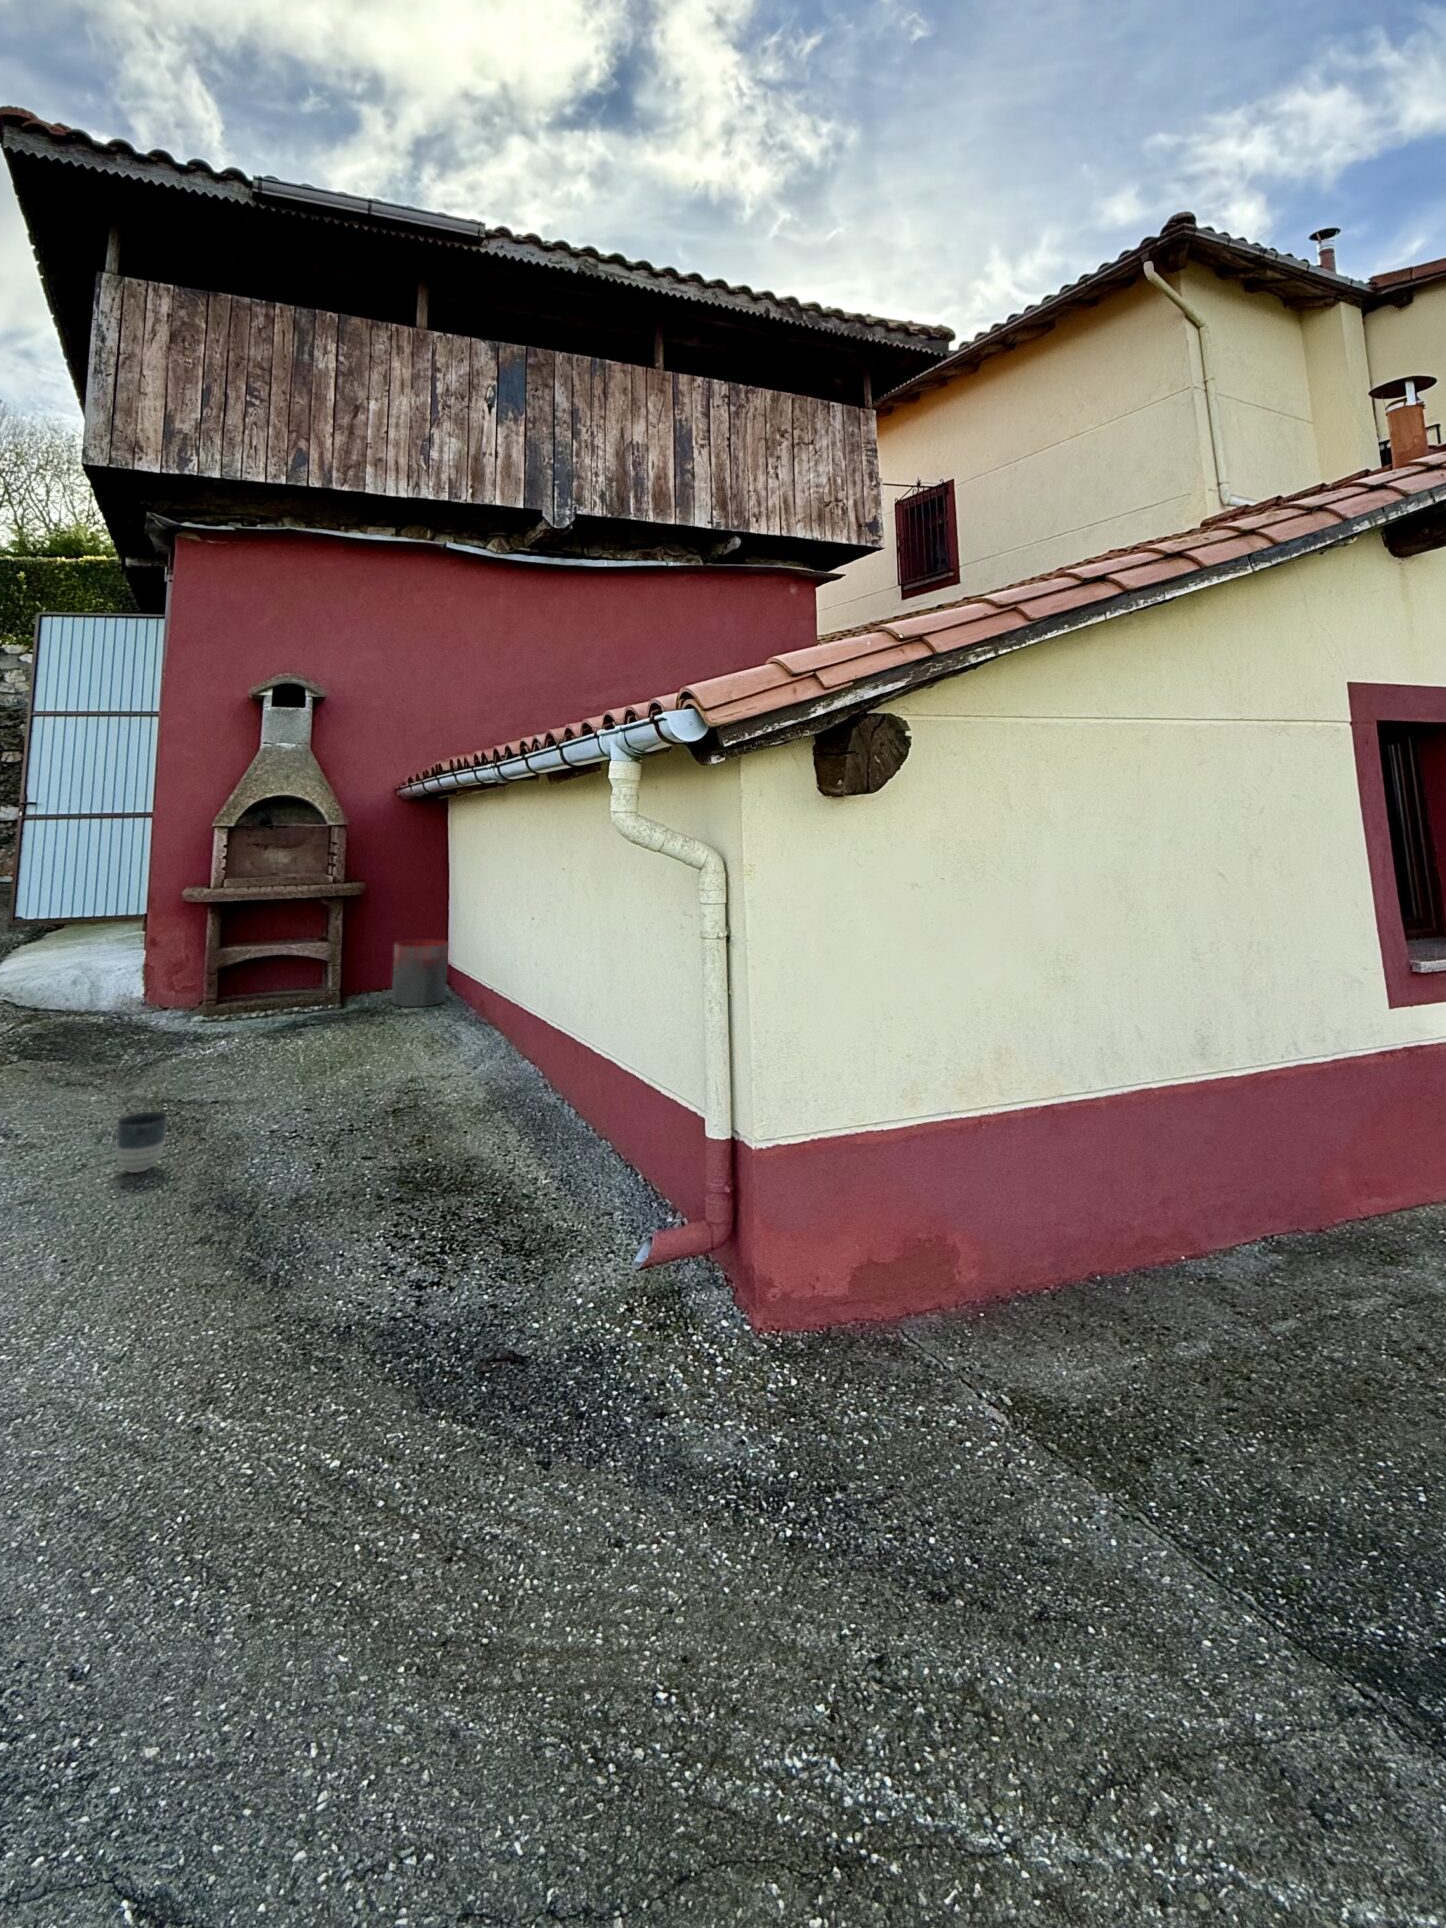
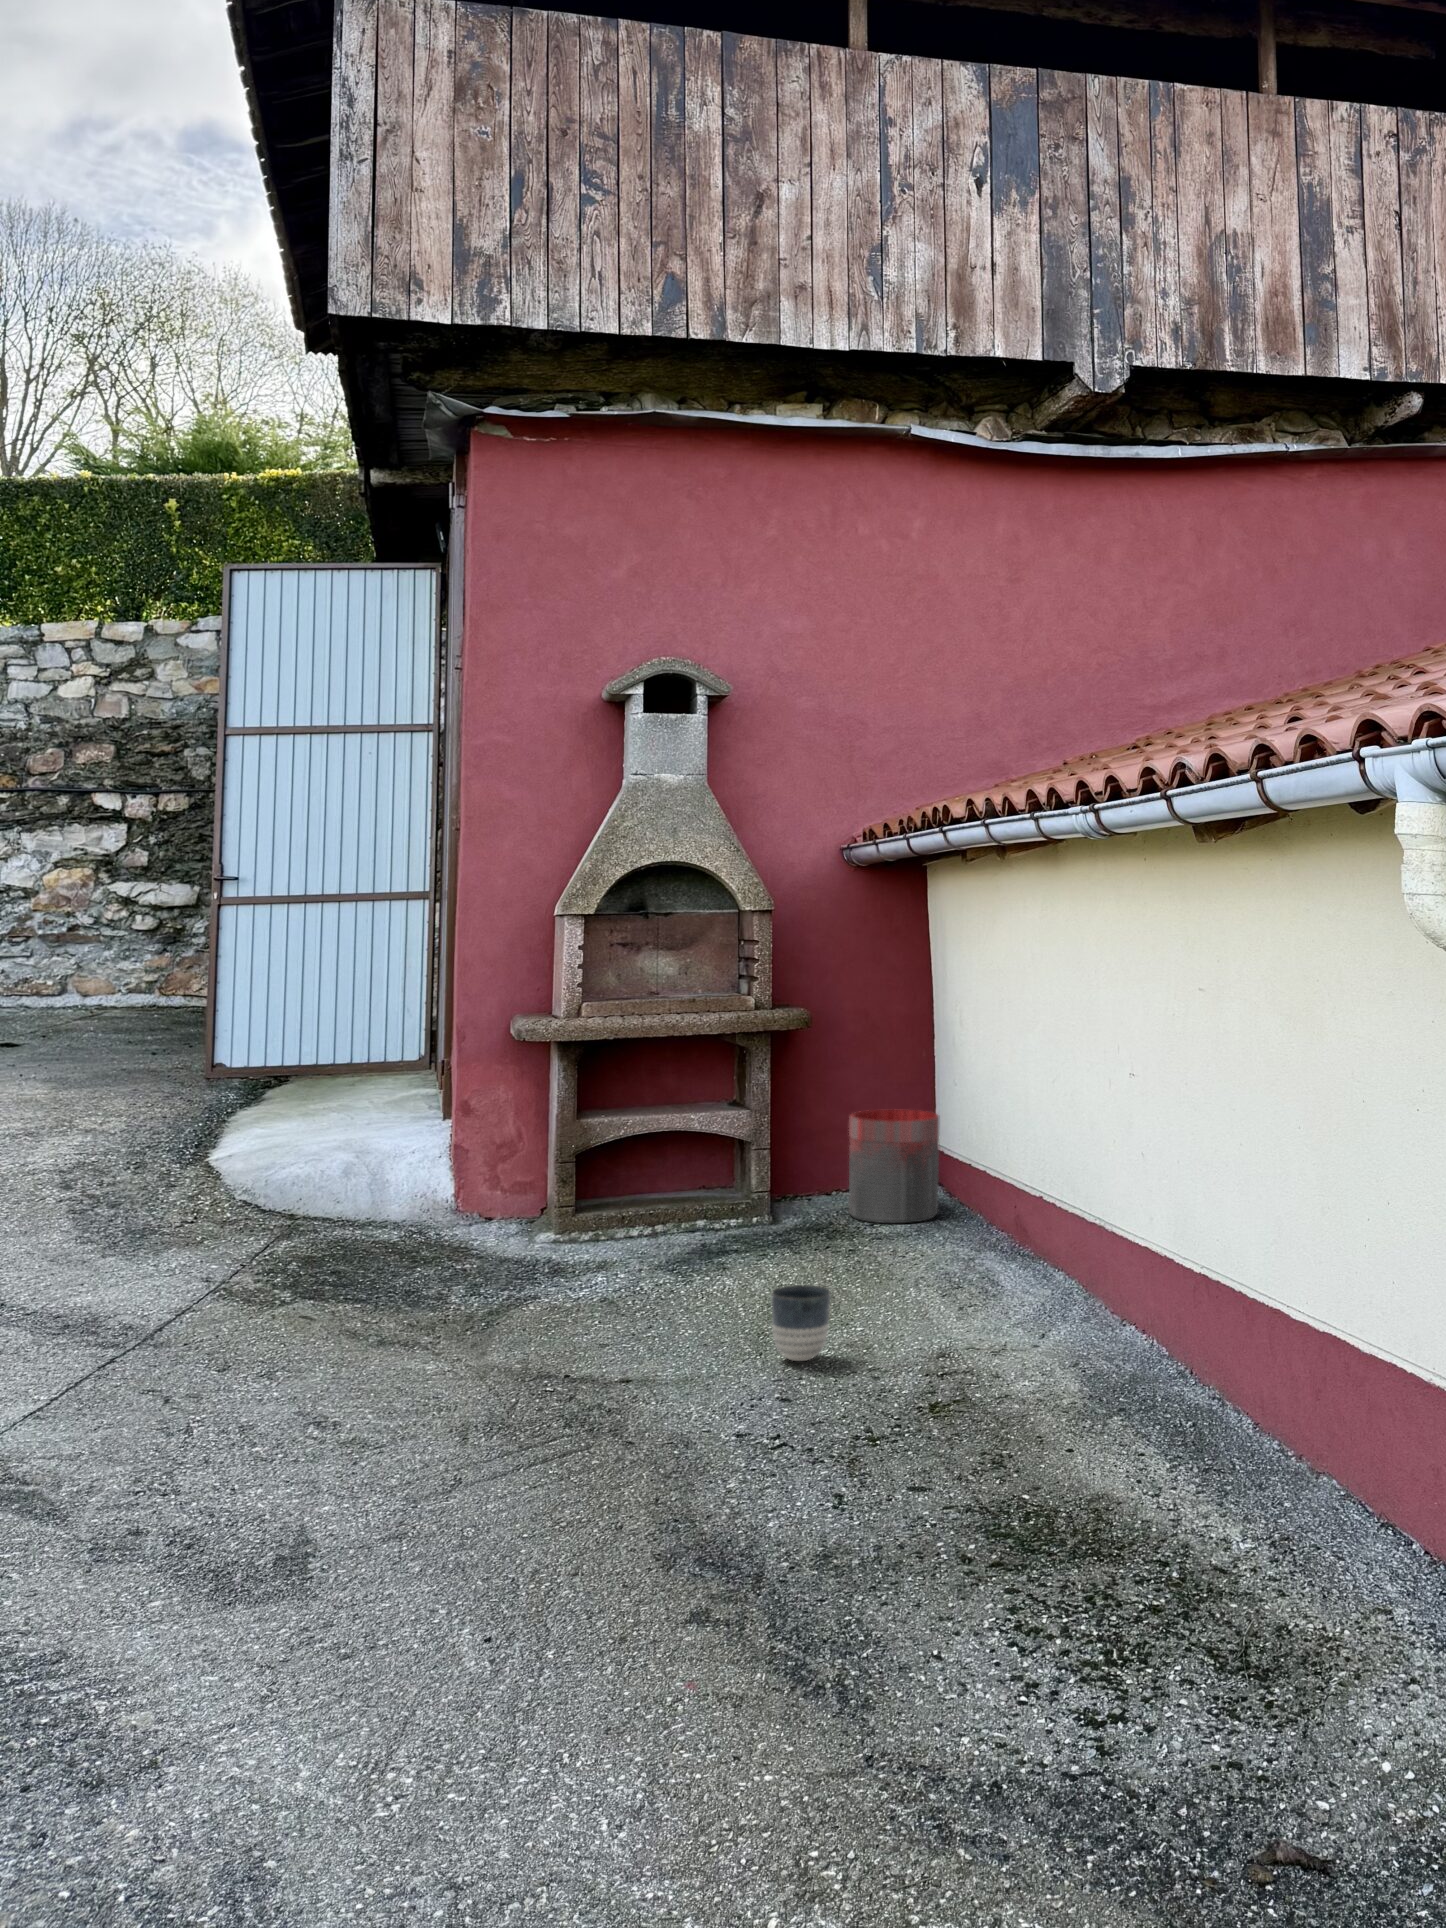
planter: present [116,1112,168,1173] -> present [771,1285,831,1361]

